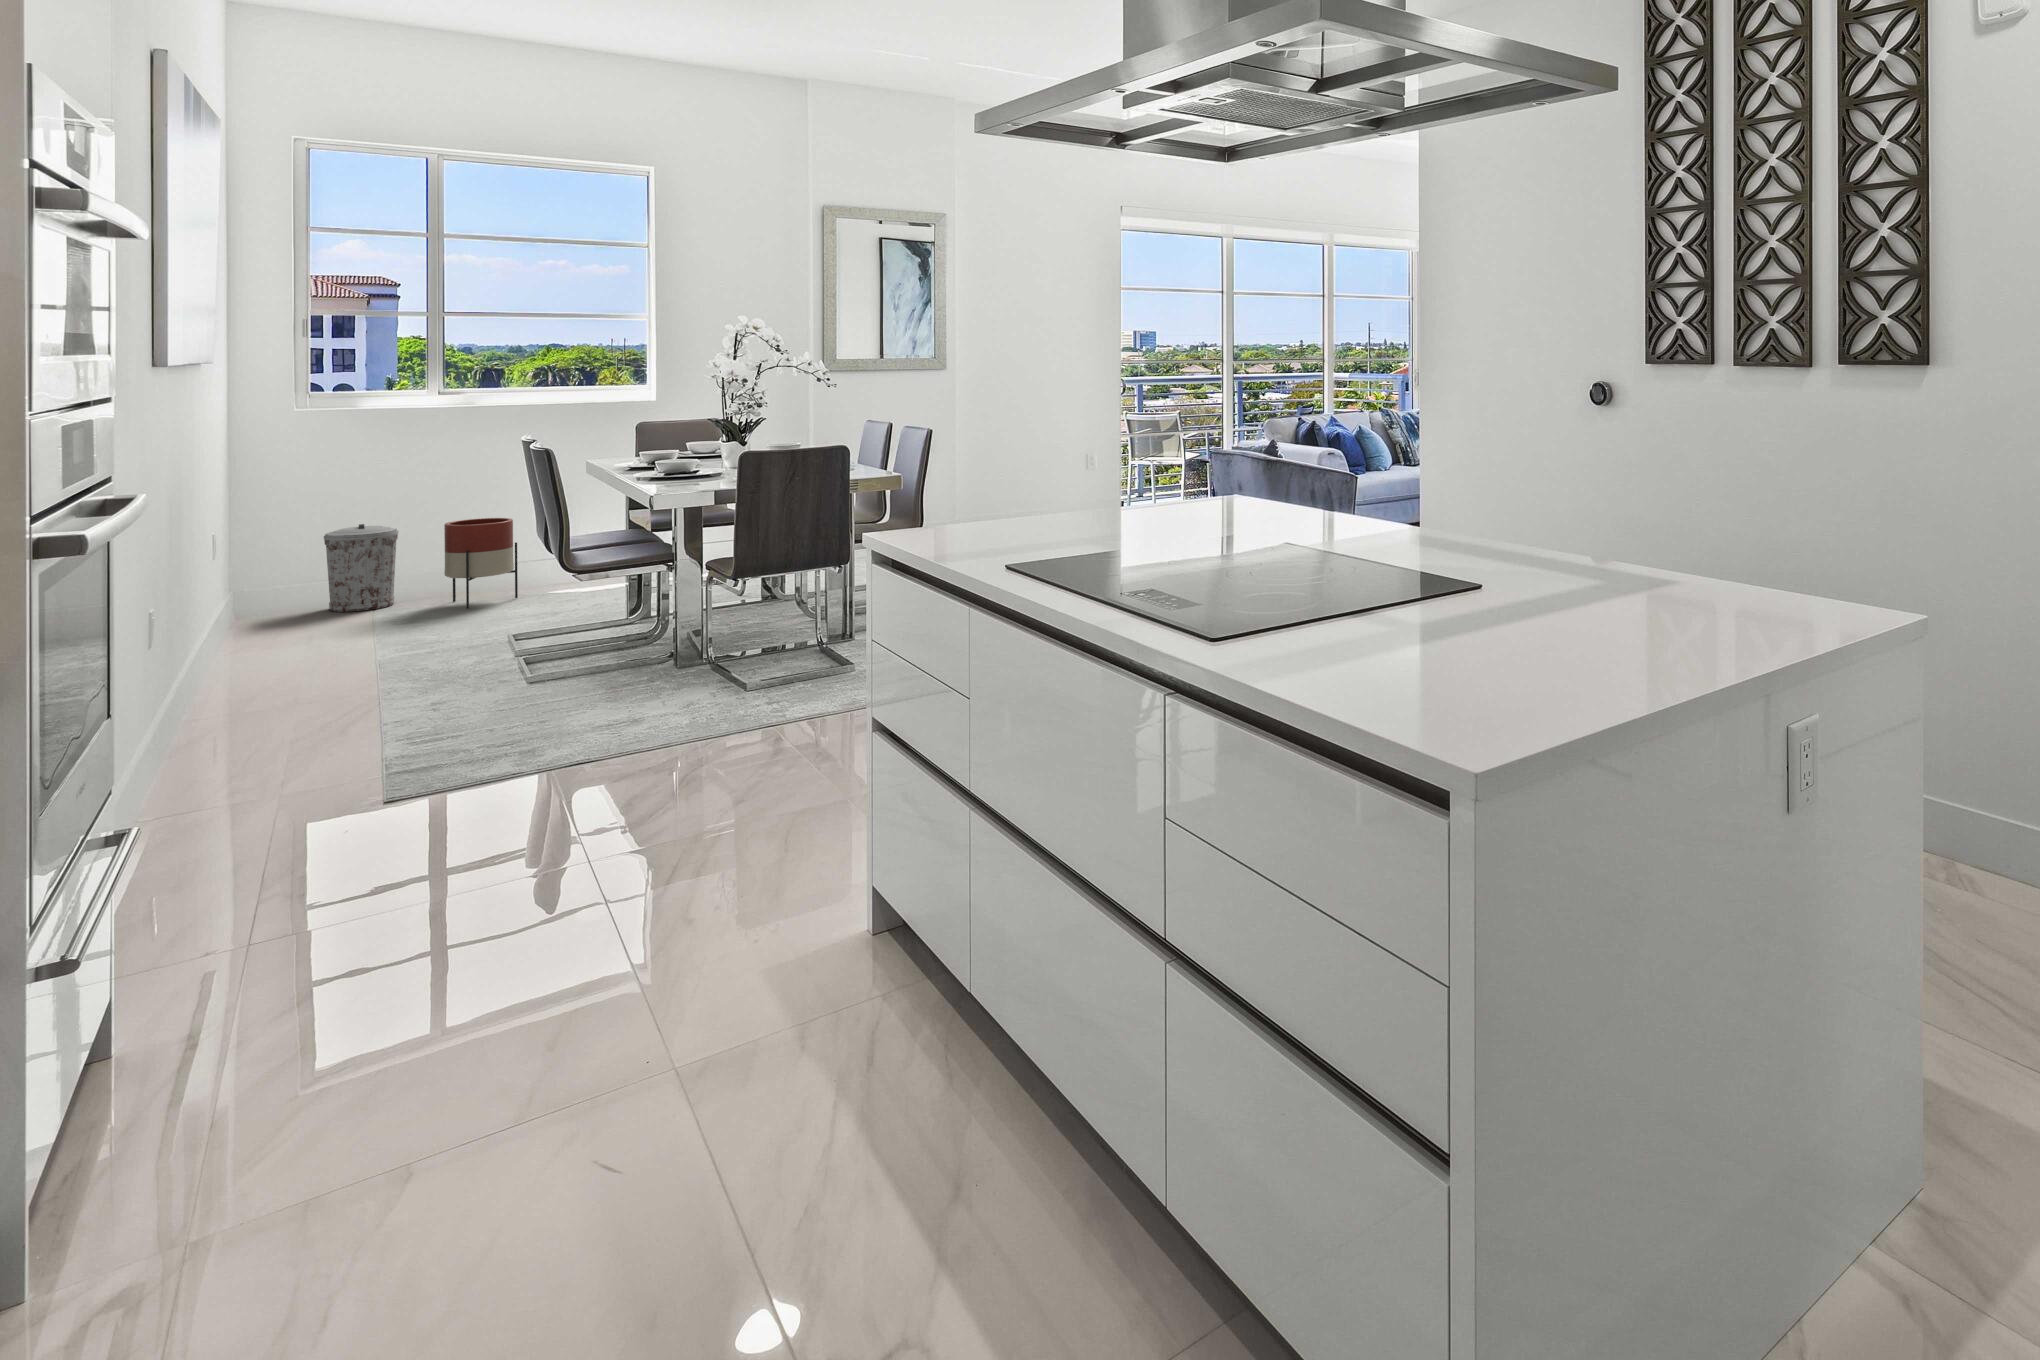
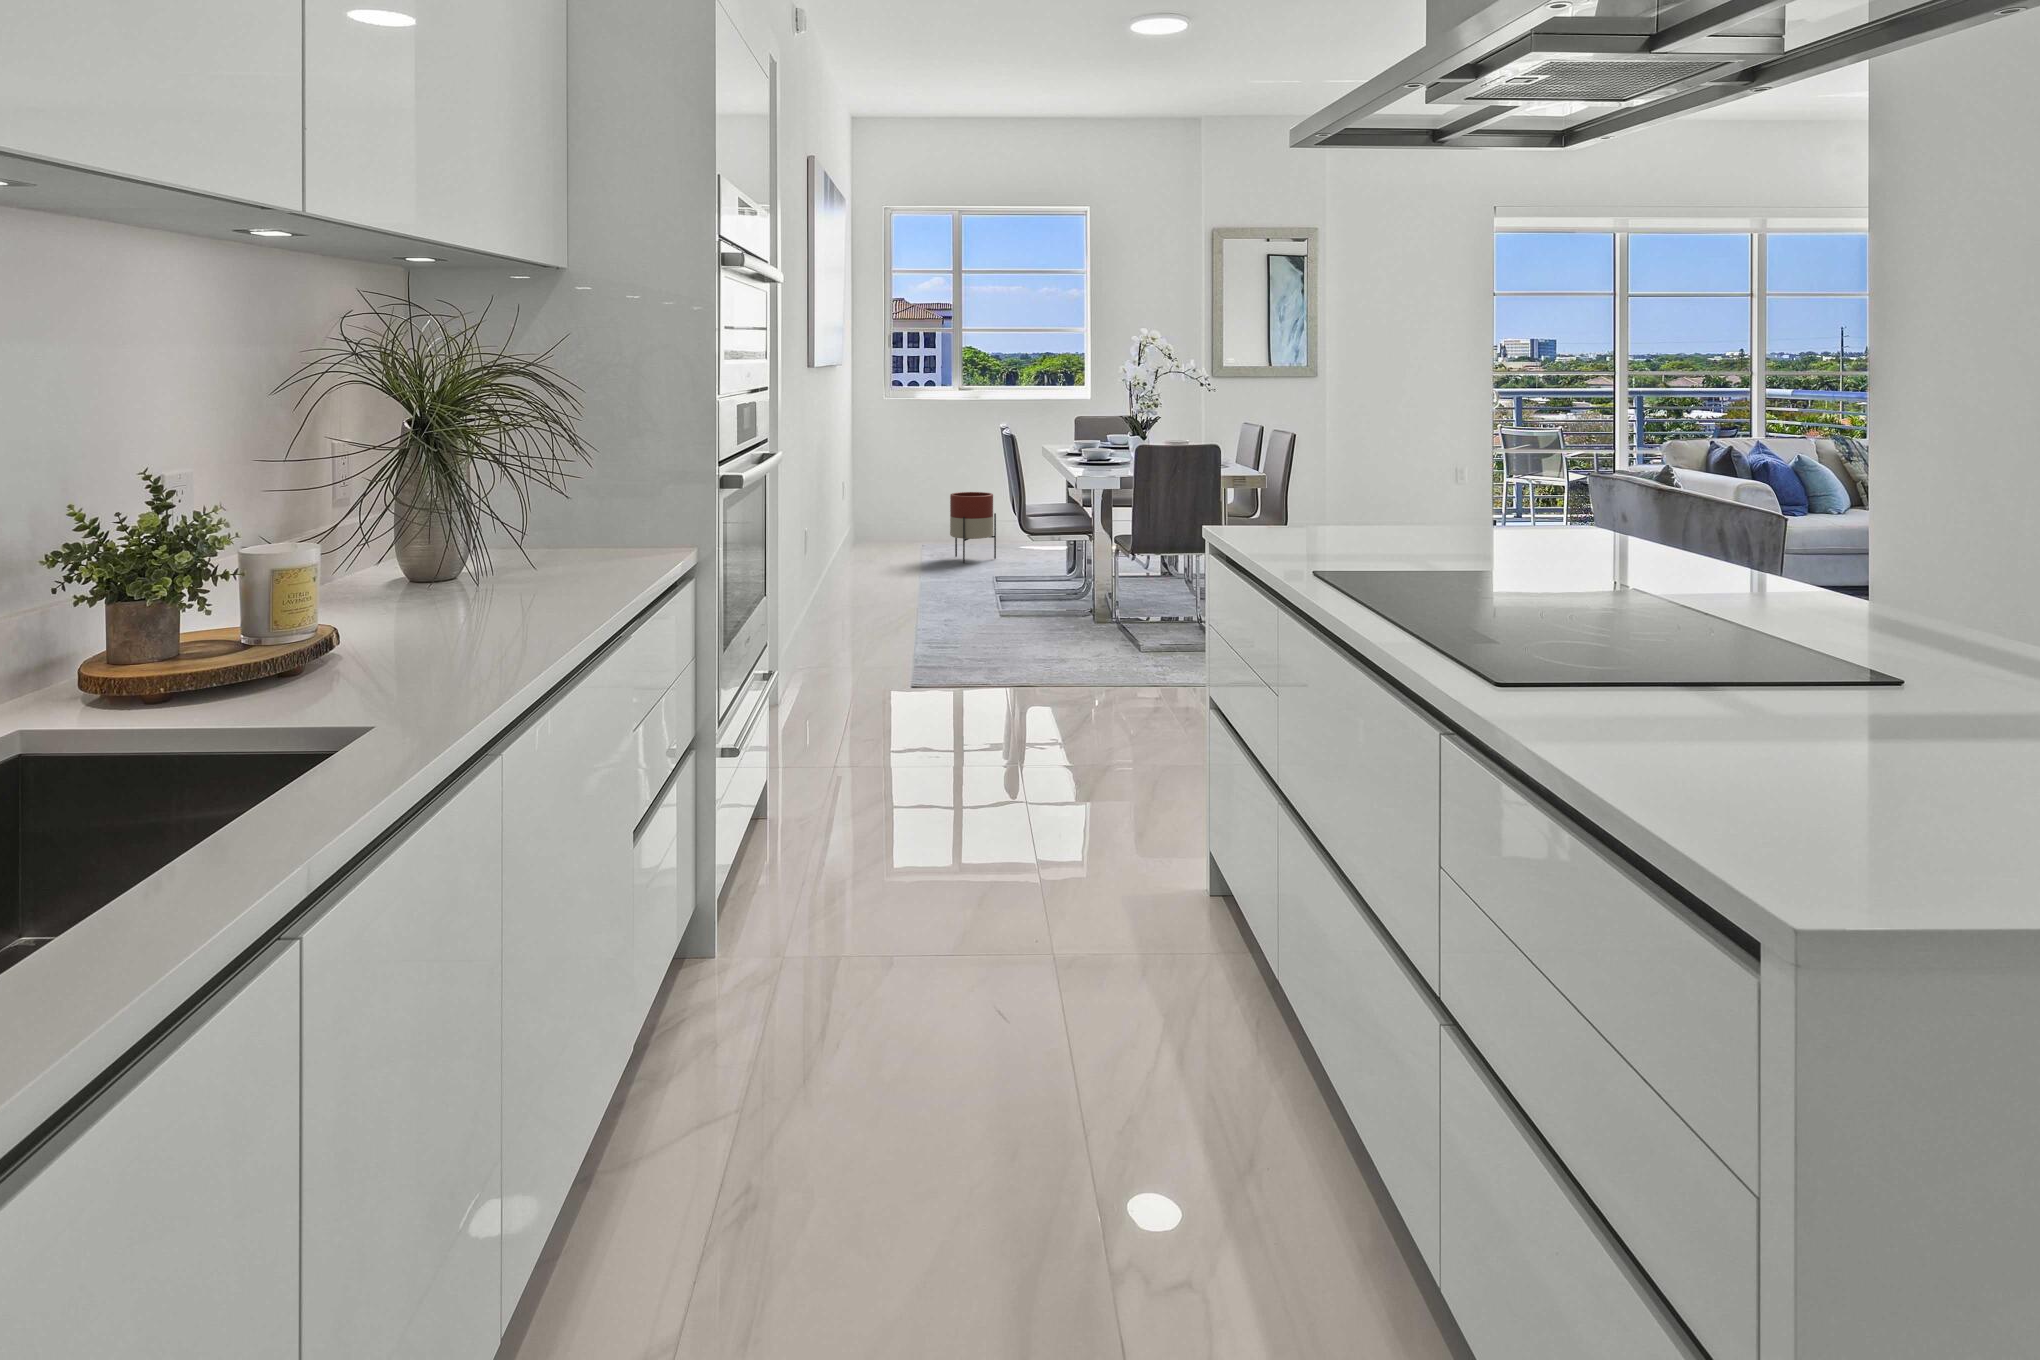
trash can: present [324,524,398,612] -> none [880,491,923,557]

